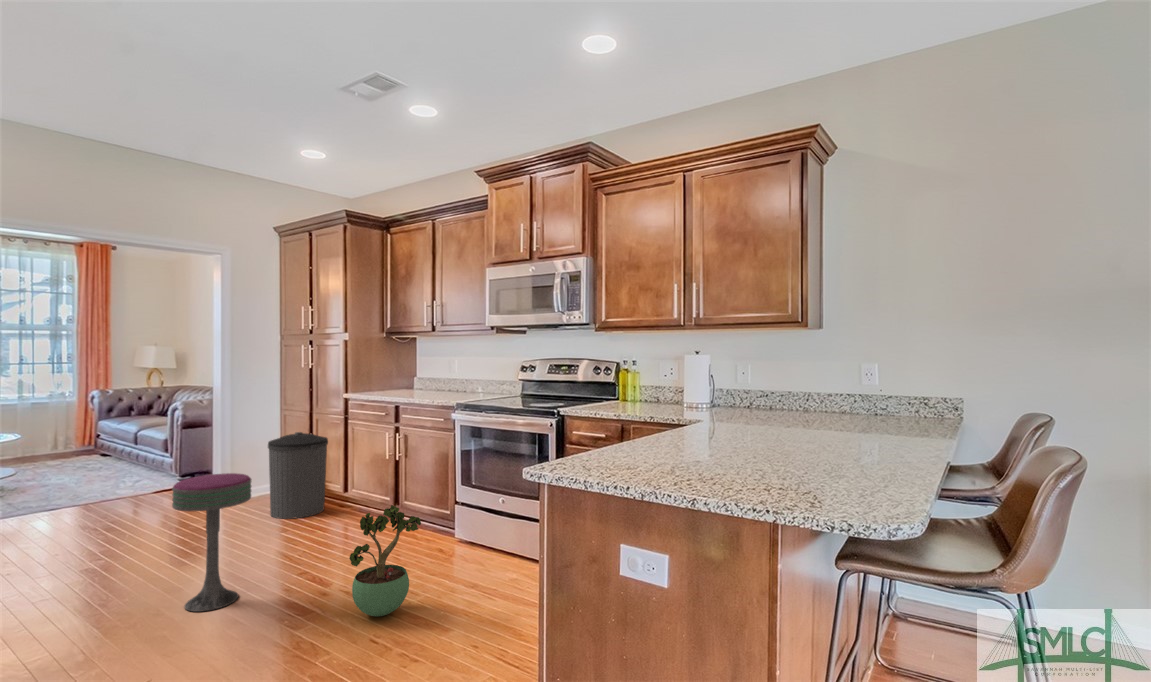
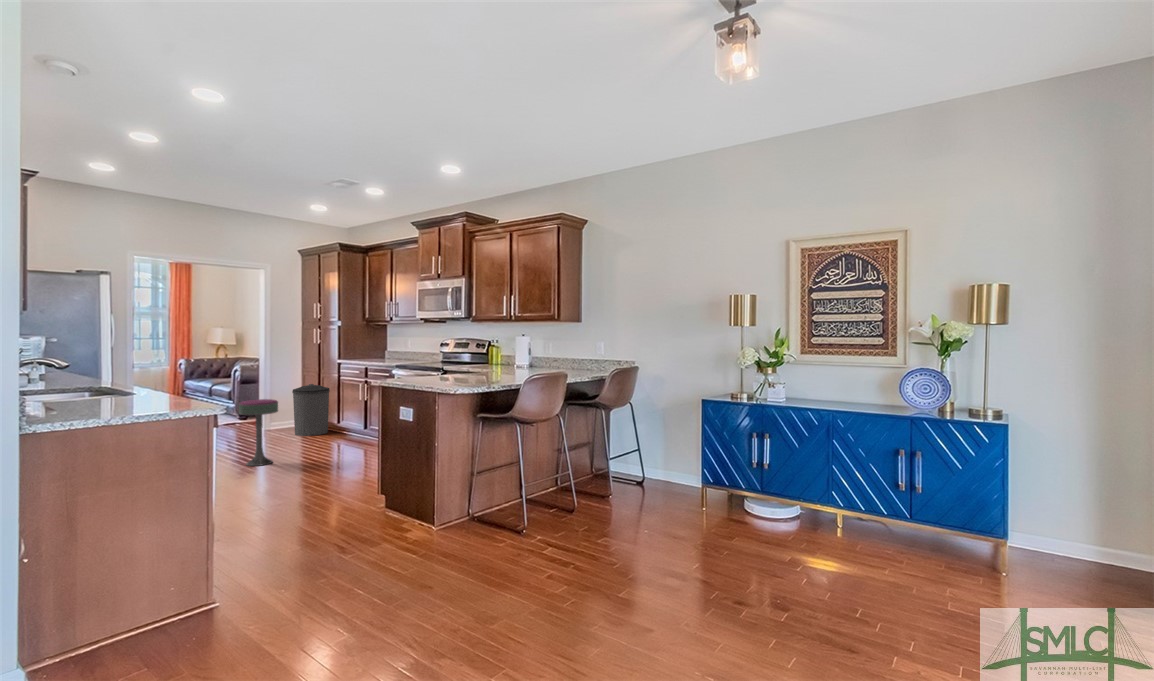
potted plant: present [349,505,421,616] -> none [324,414,362,468]

